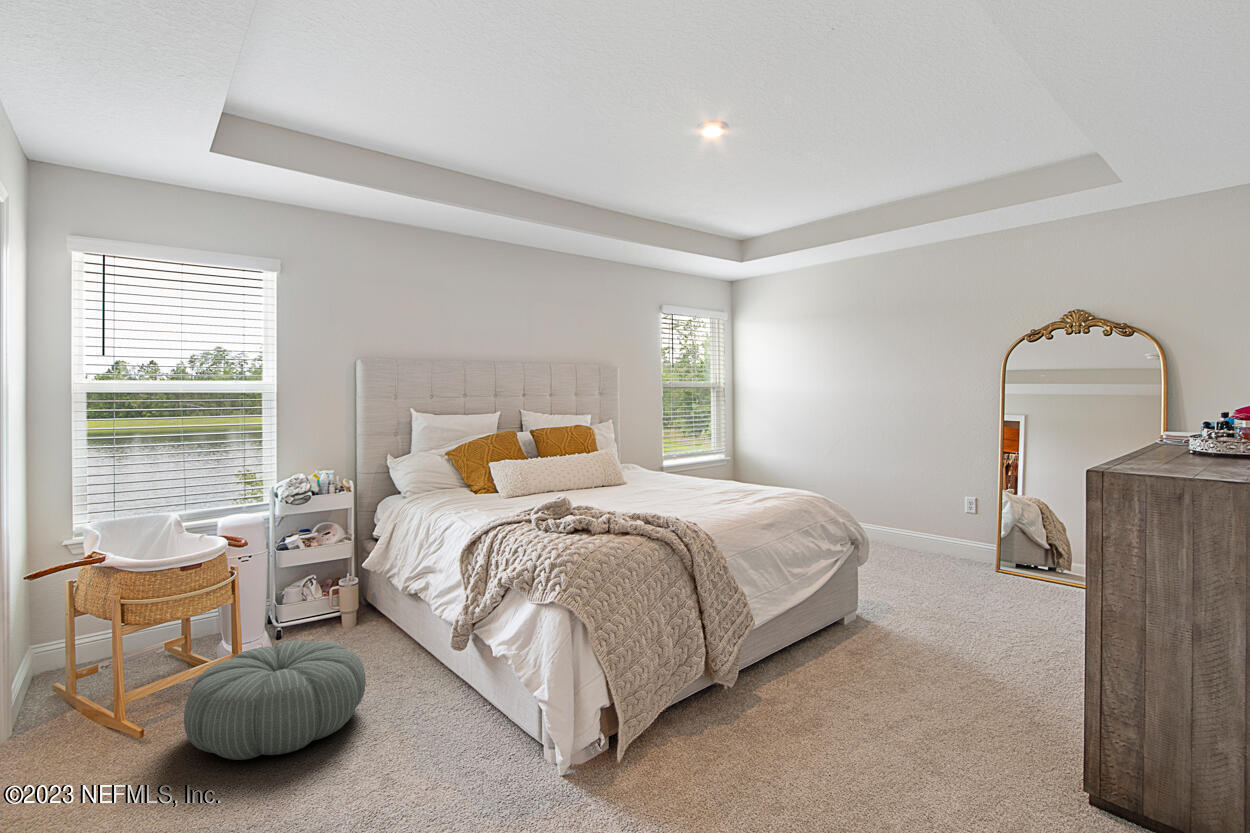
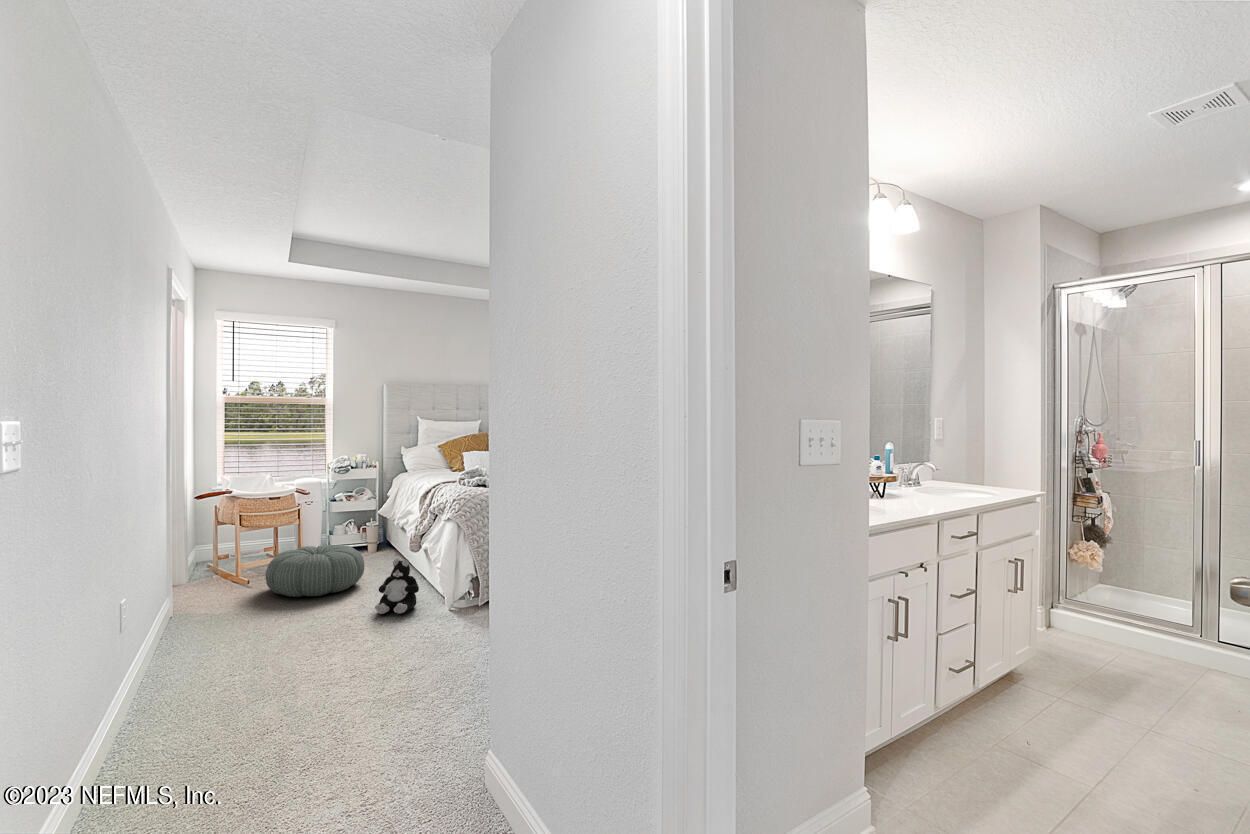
plush toy: none [420,682,496,802] -> present [375,559,419,614]

